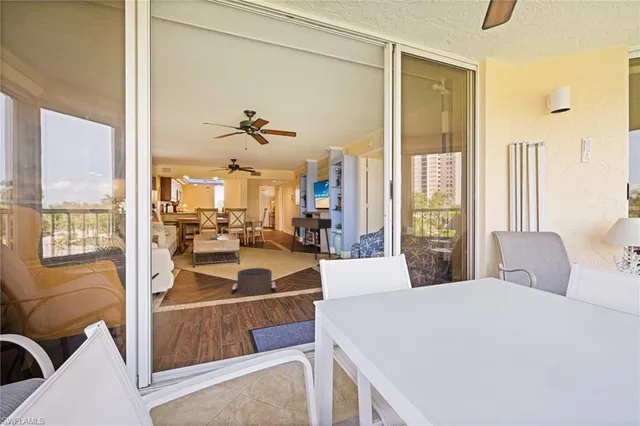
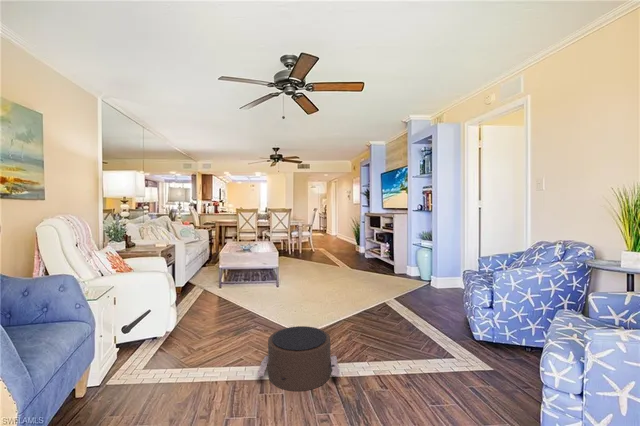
console table: present [291,218,332,259] -> none [353,223,416,289]

